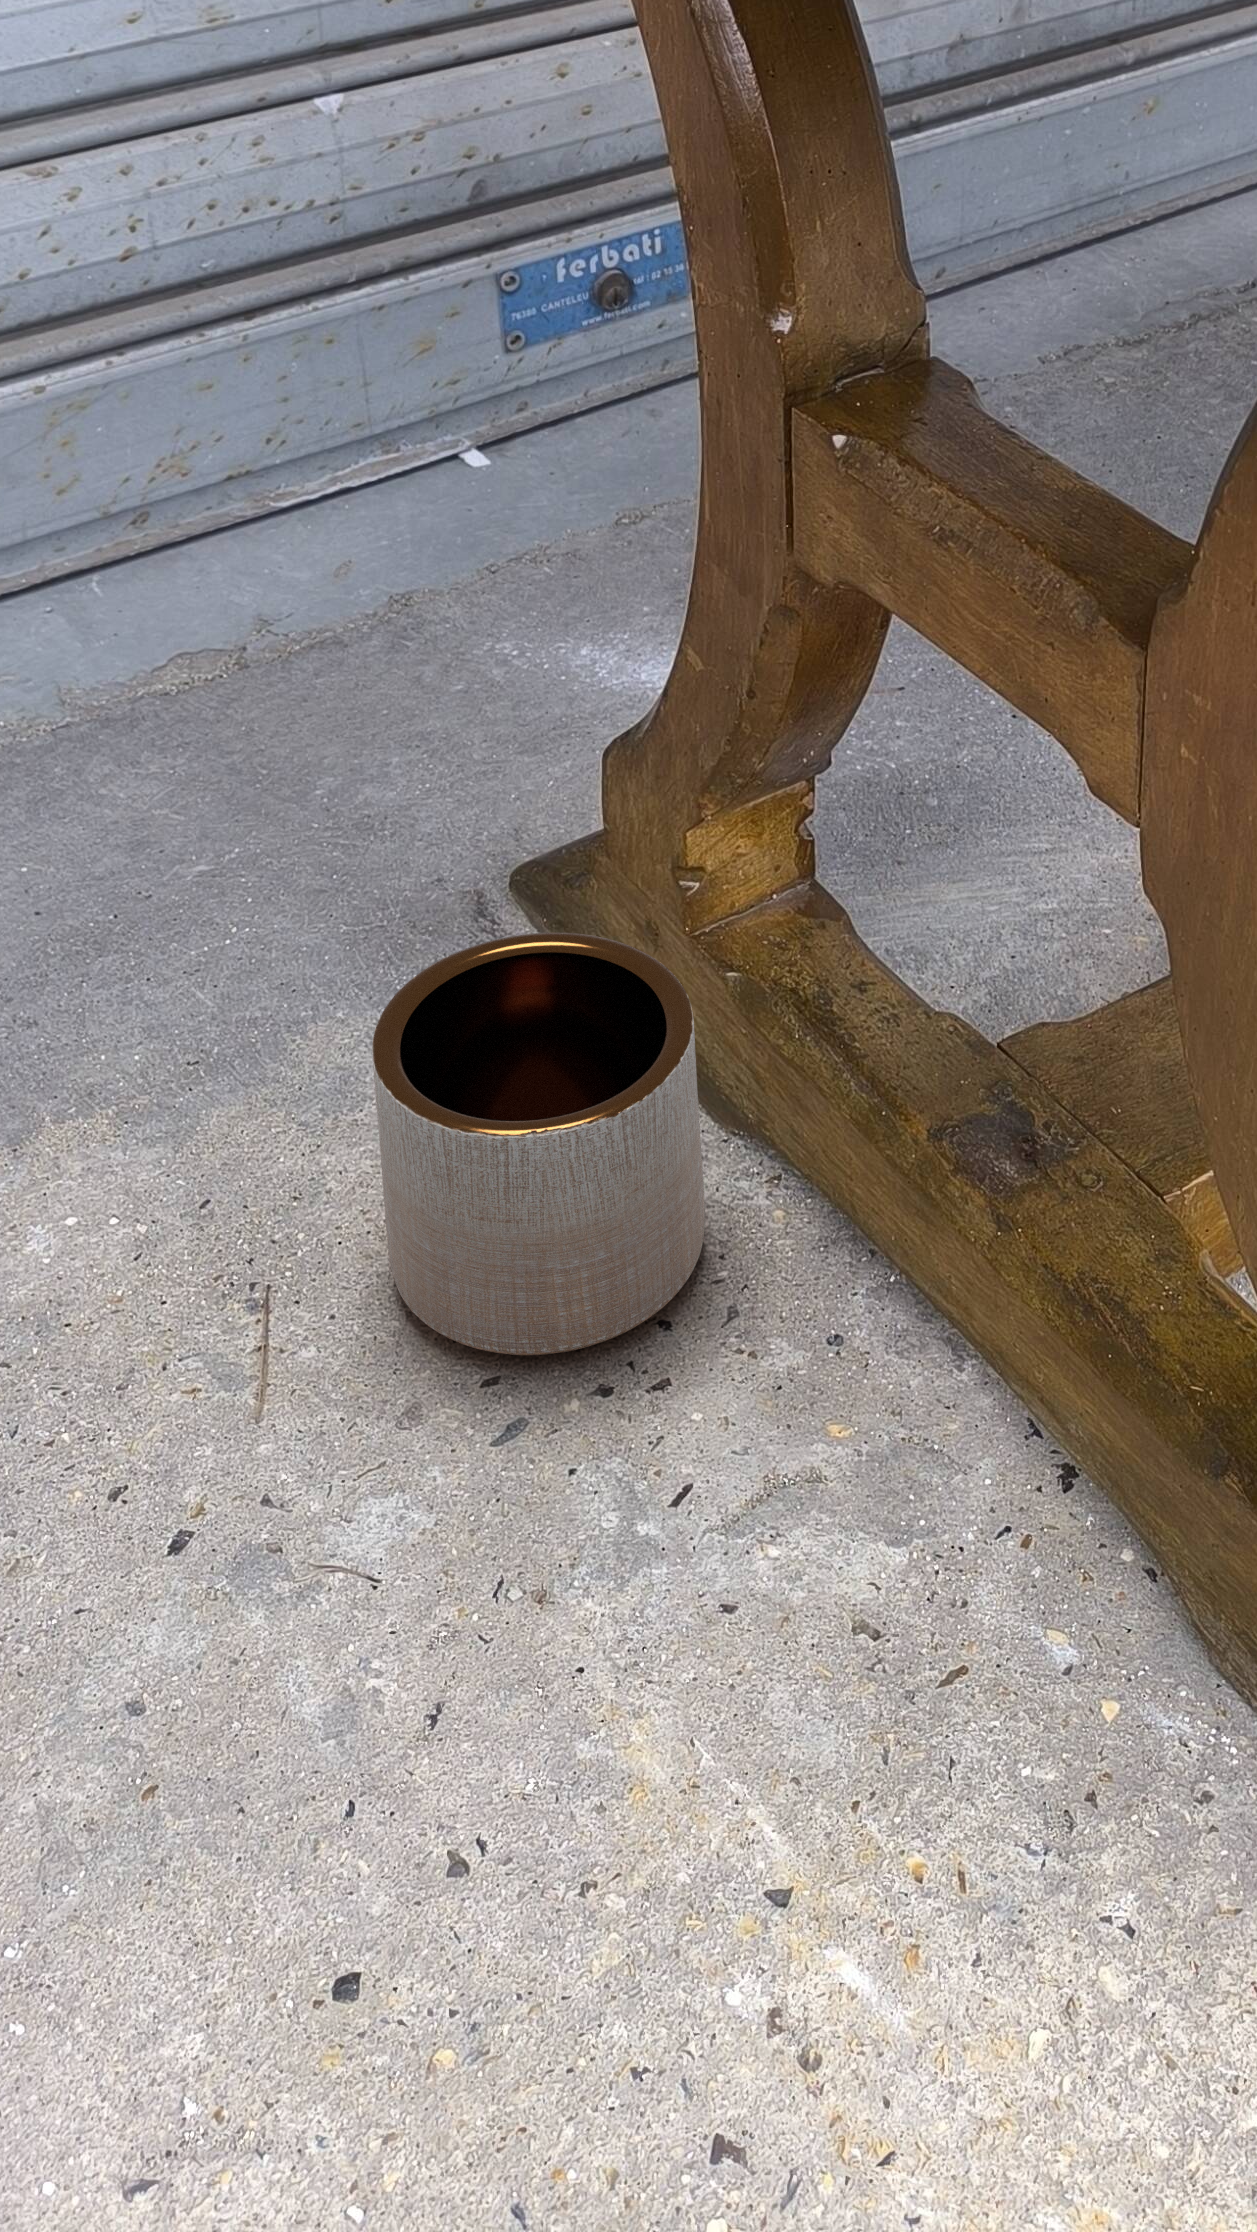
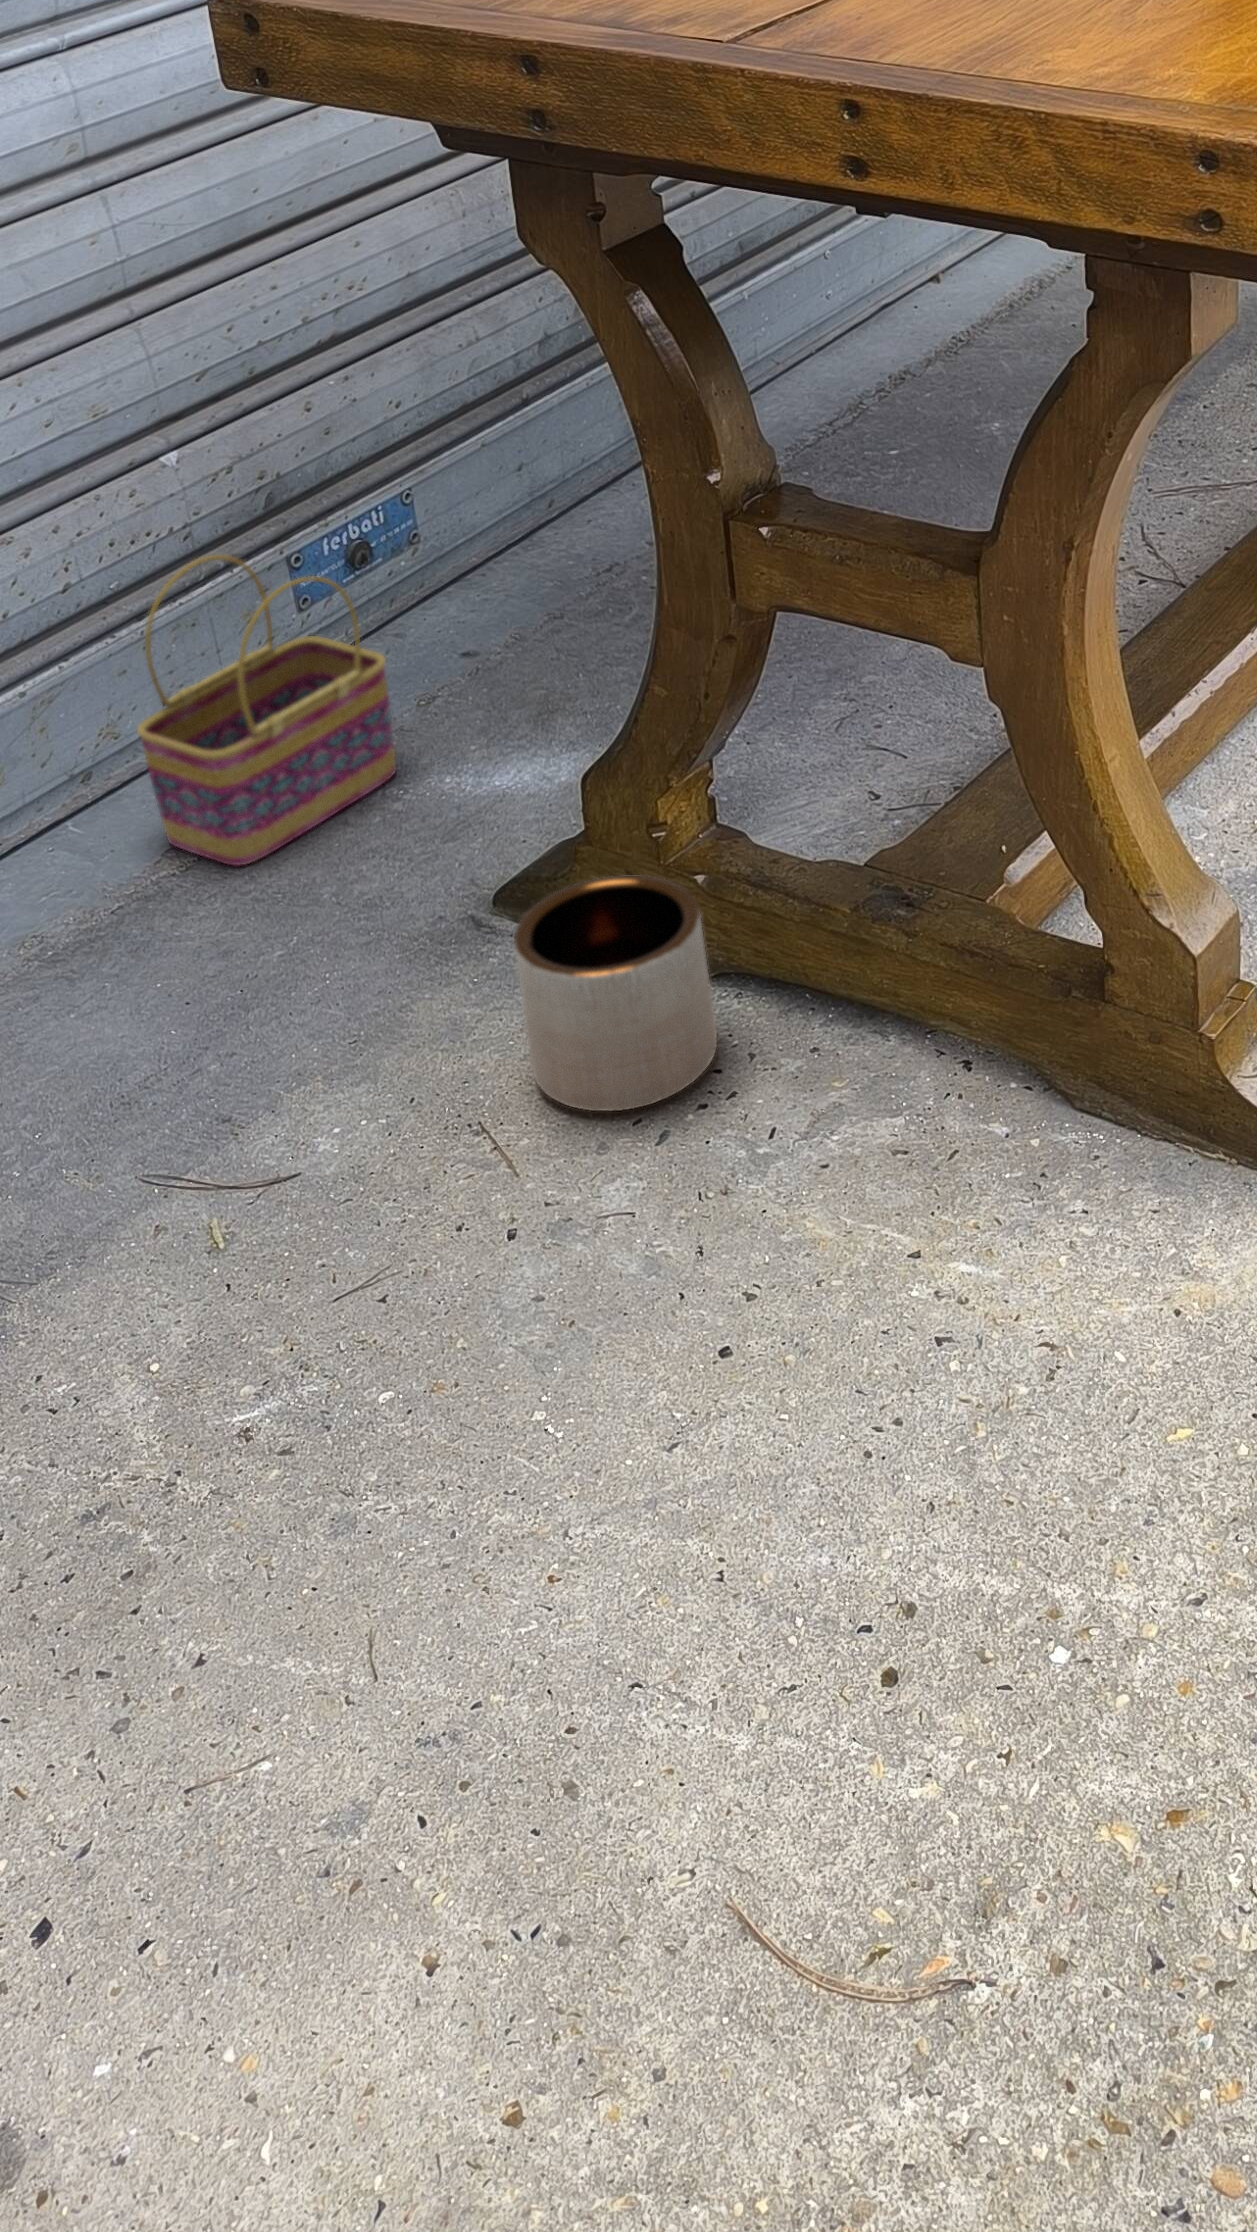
basket: none [177,251,552,707] -> present [137,555,396,866]

